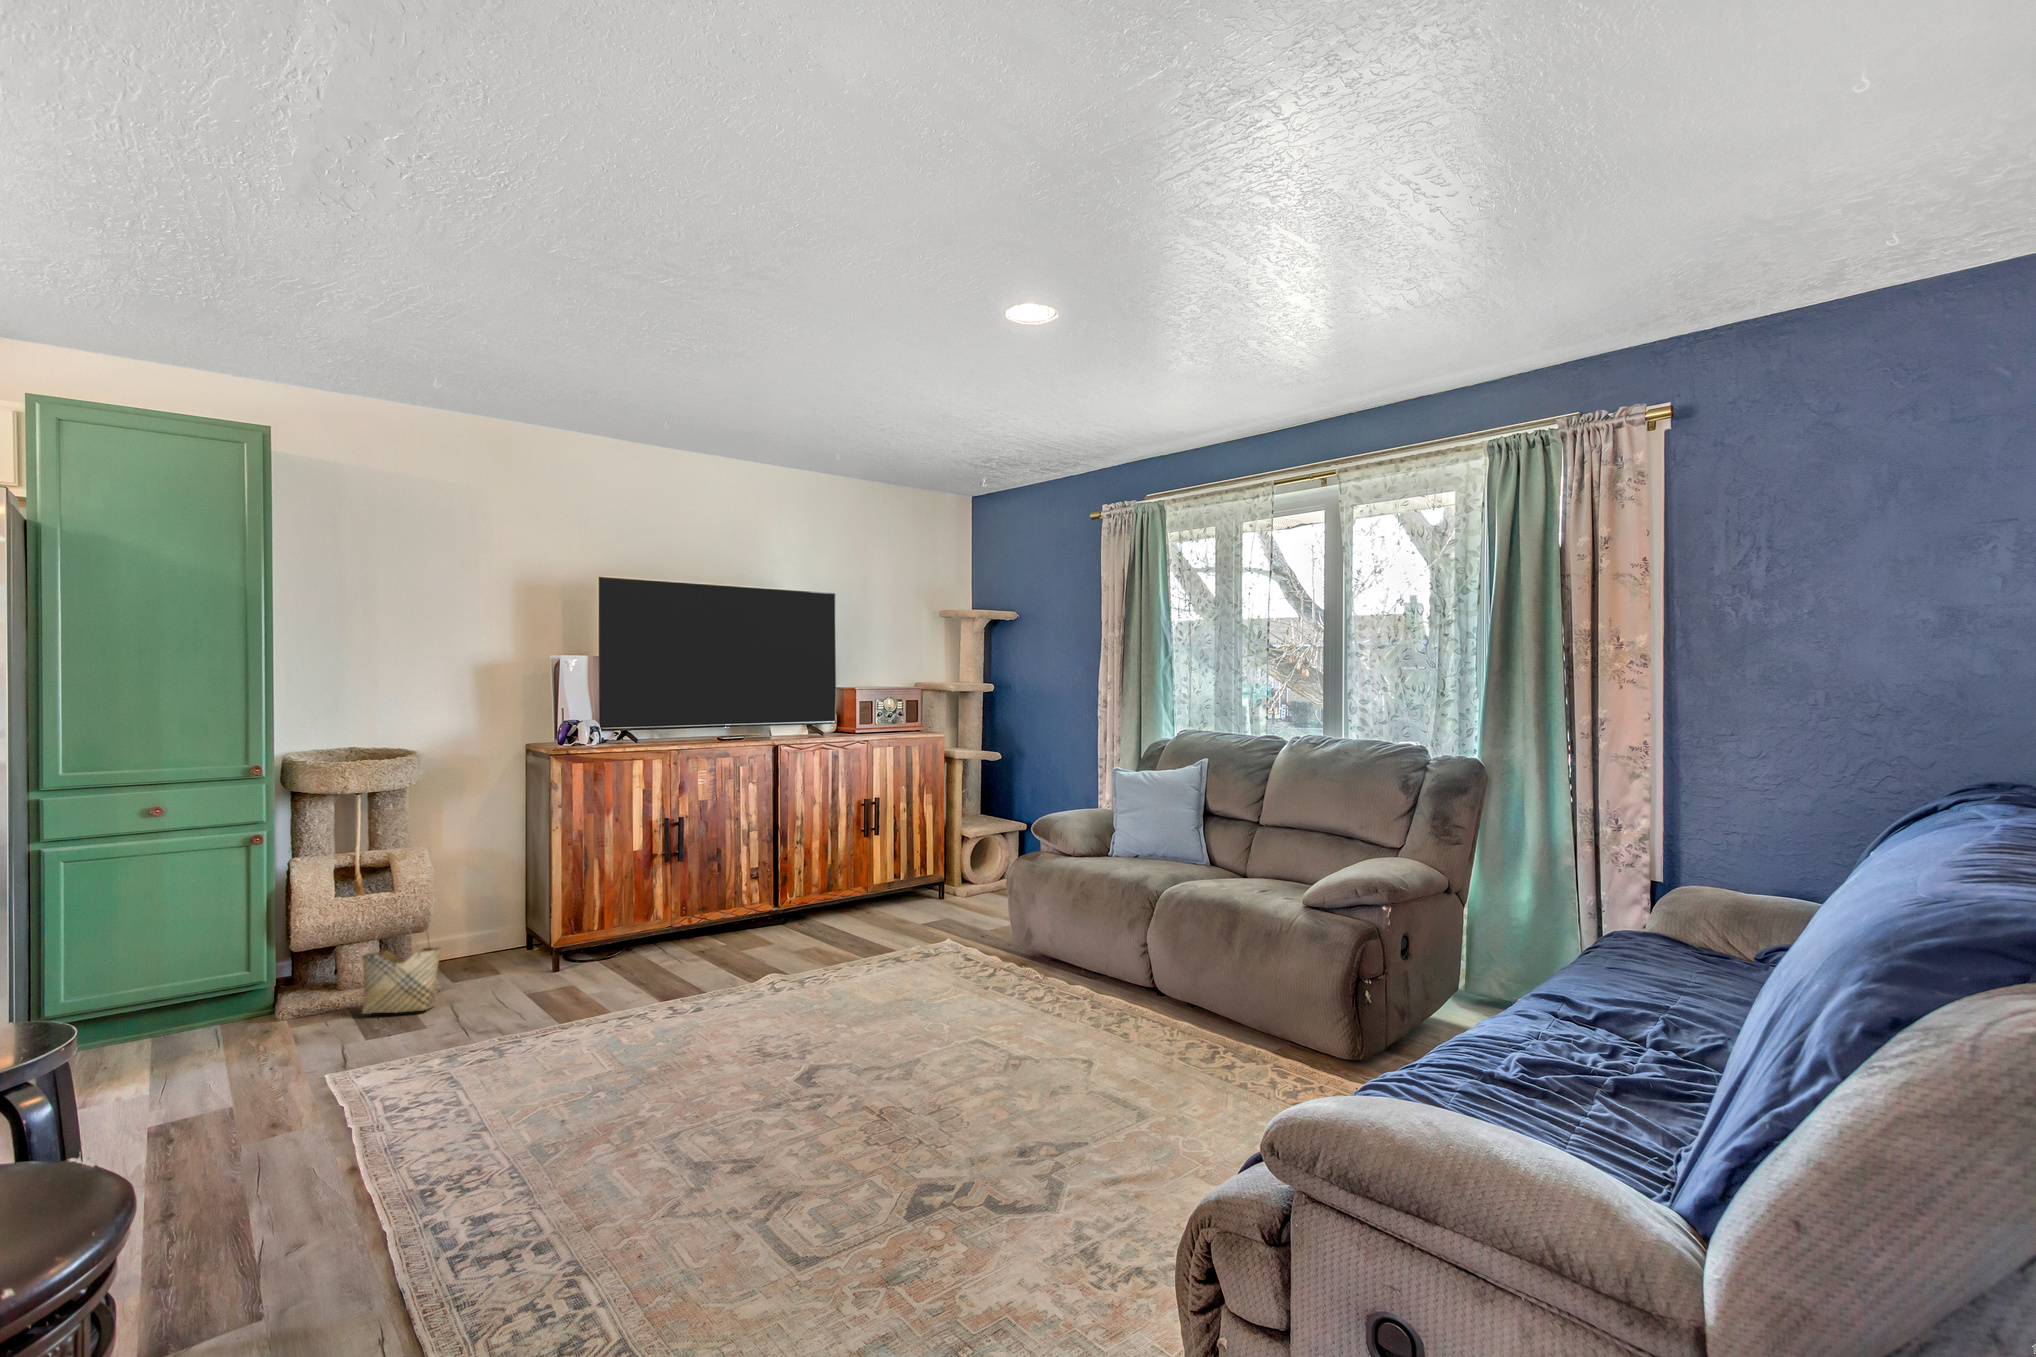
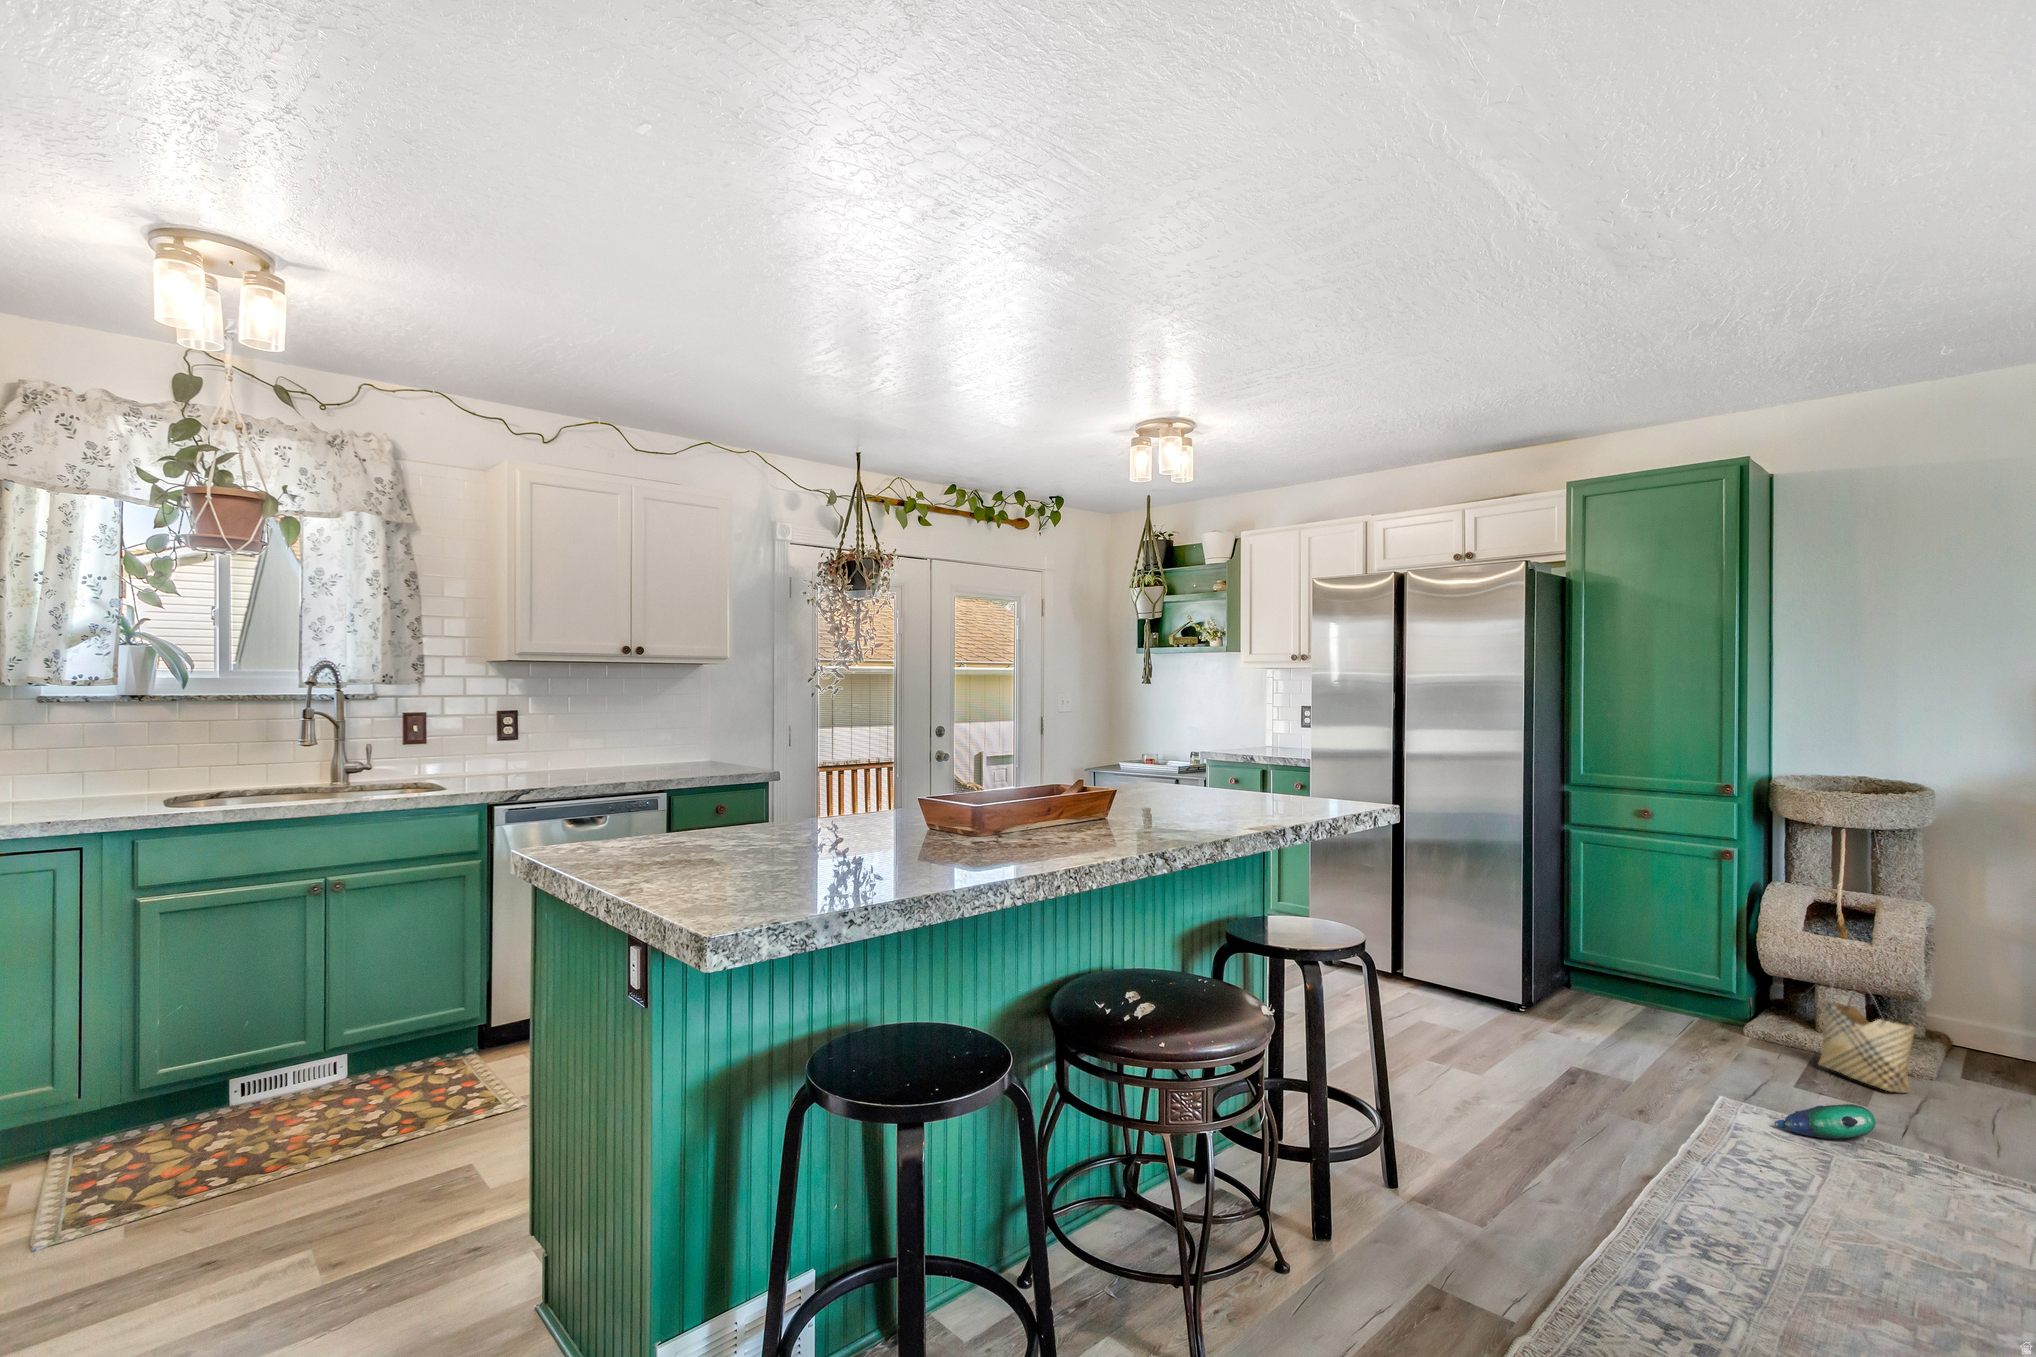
plush toy: none [387,1024,457,1073] -> present [1775,1104,1876,1139]

